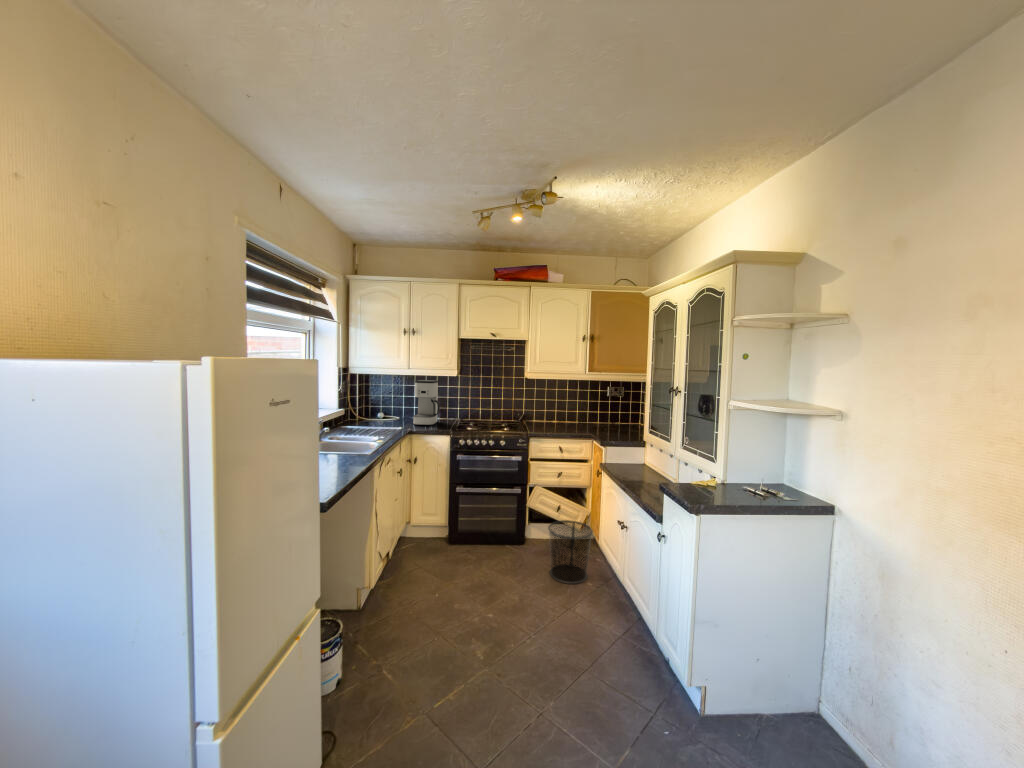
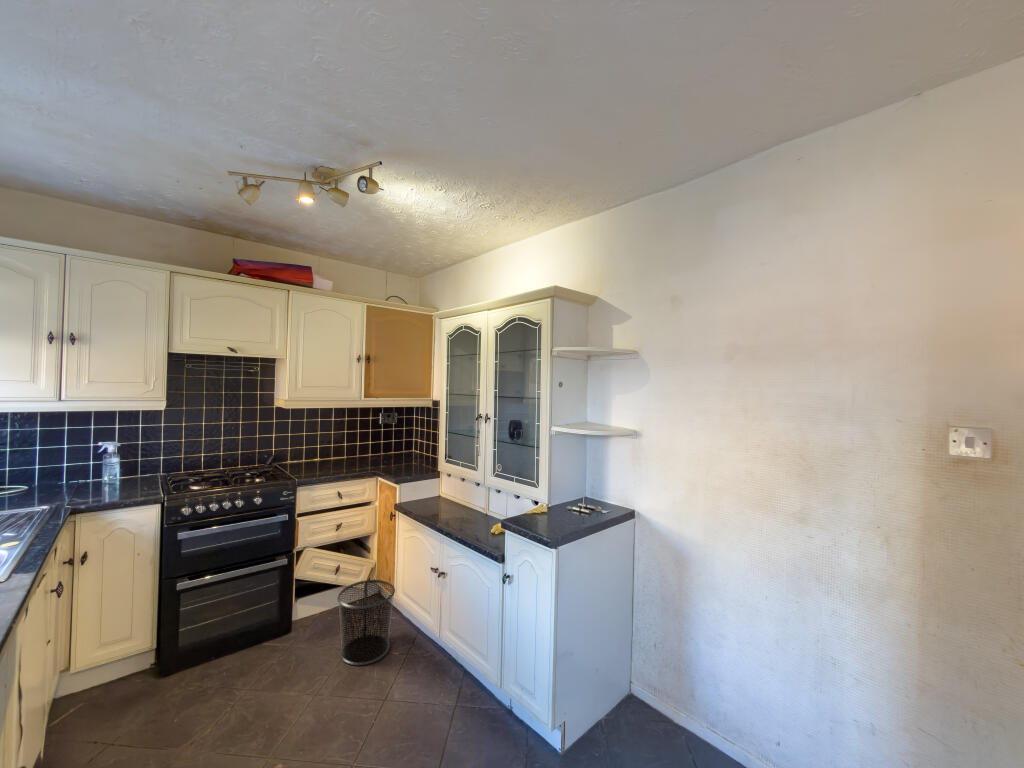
coffee maker: present [413,380,440,425] -> none [72,419,132,497]

